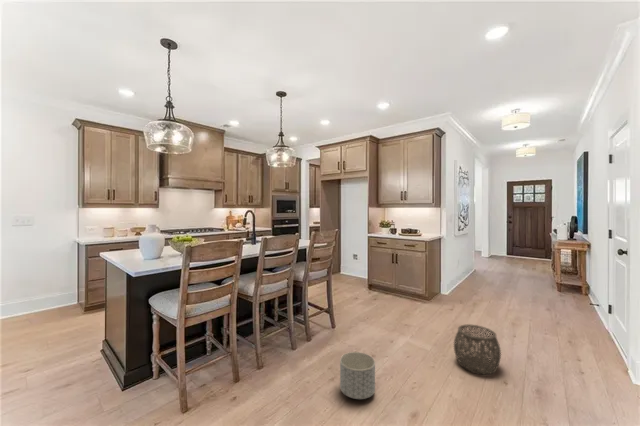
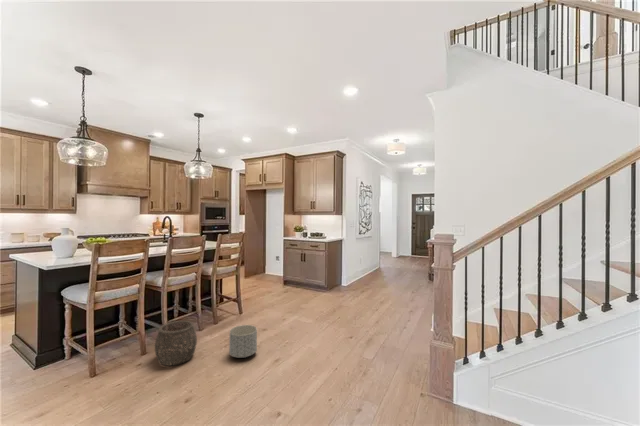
woven basket: present [454,324,501,375] -> present [155,321,197,366]

